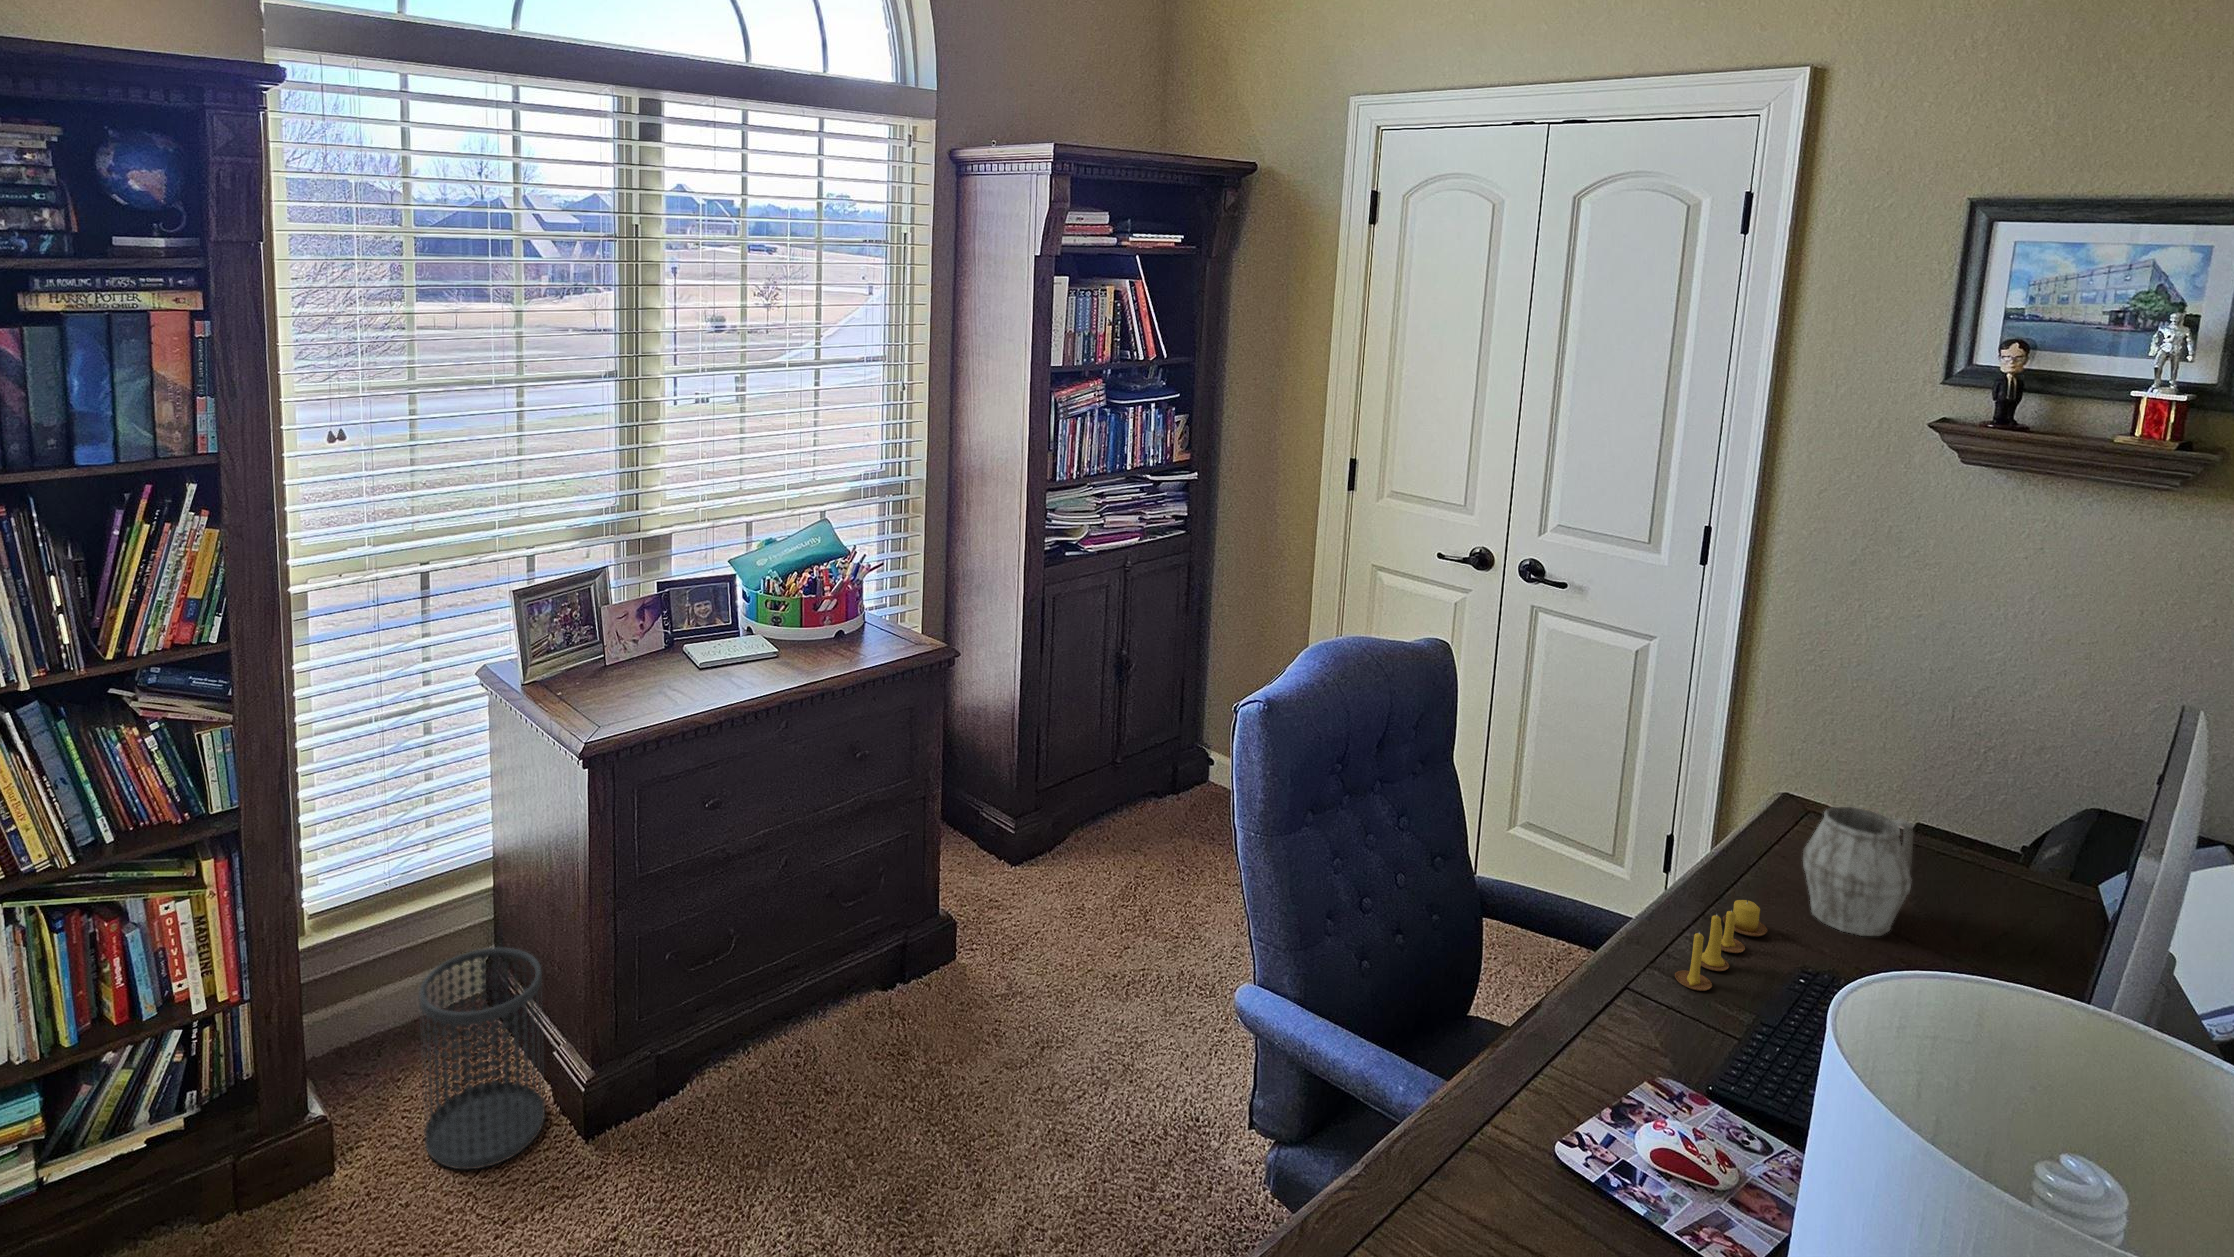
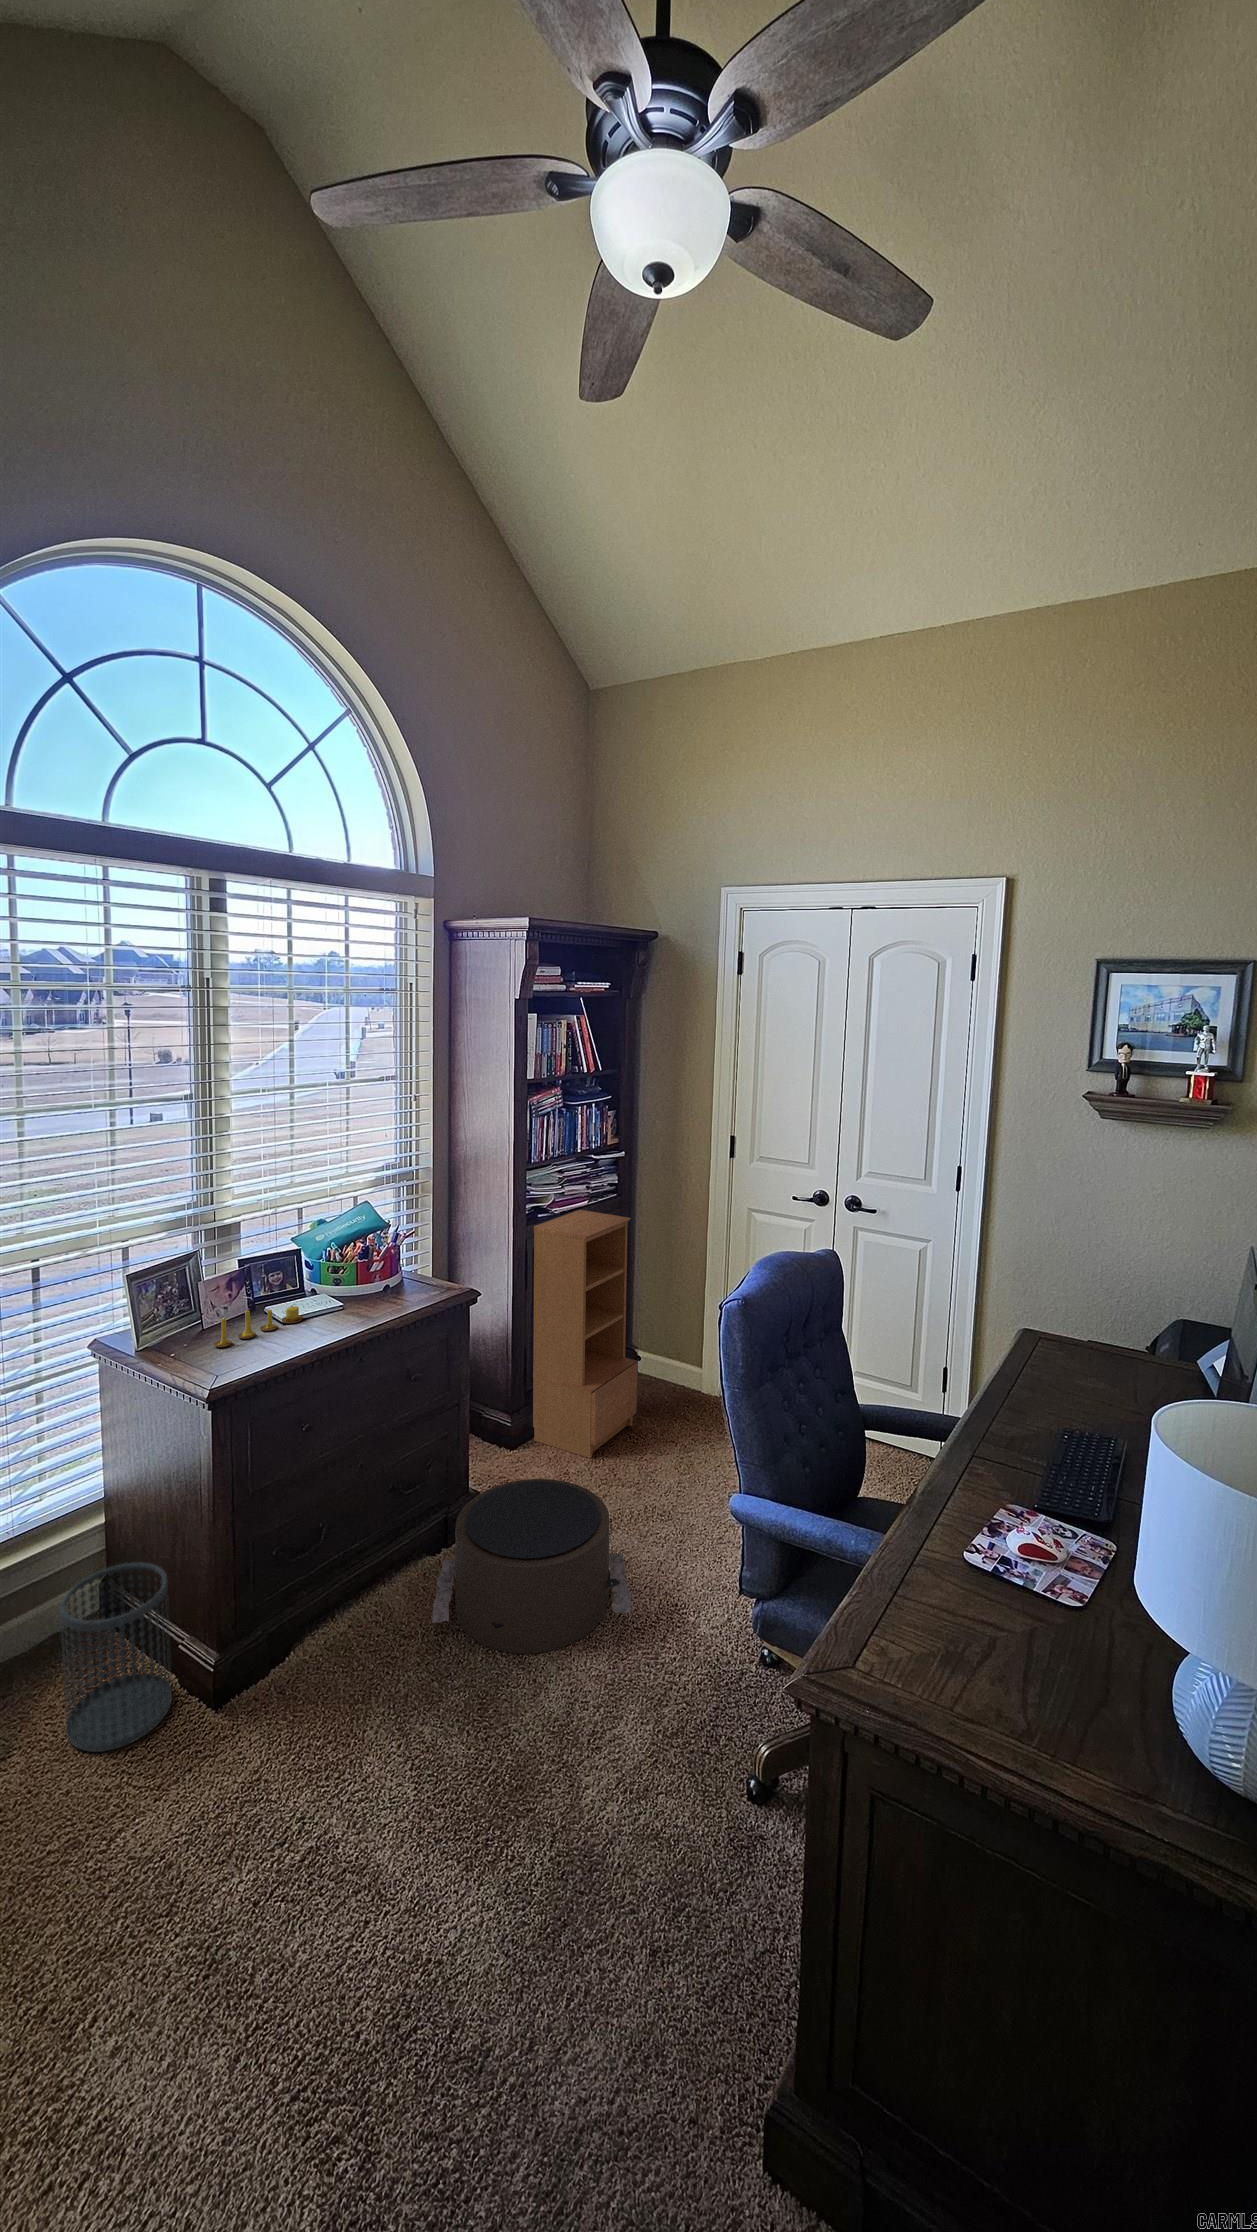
bookcase: none [1046,552,1196,898] -> present [533,1210,637,1458]
mug: present [1803,806,1913,936] -> none [1052,1325,1113,1403]
candle: present [1675,899,1767,991] -> present [214,1306,303,1347]
pouf: none [861,916,1132,1155] -> present [432,1479,631,1654]

